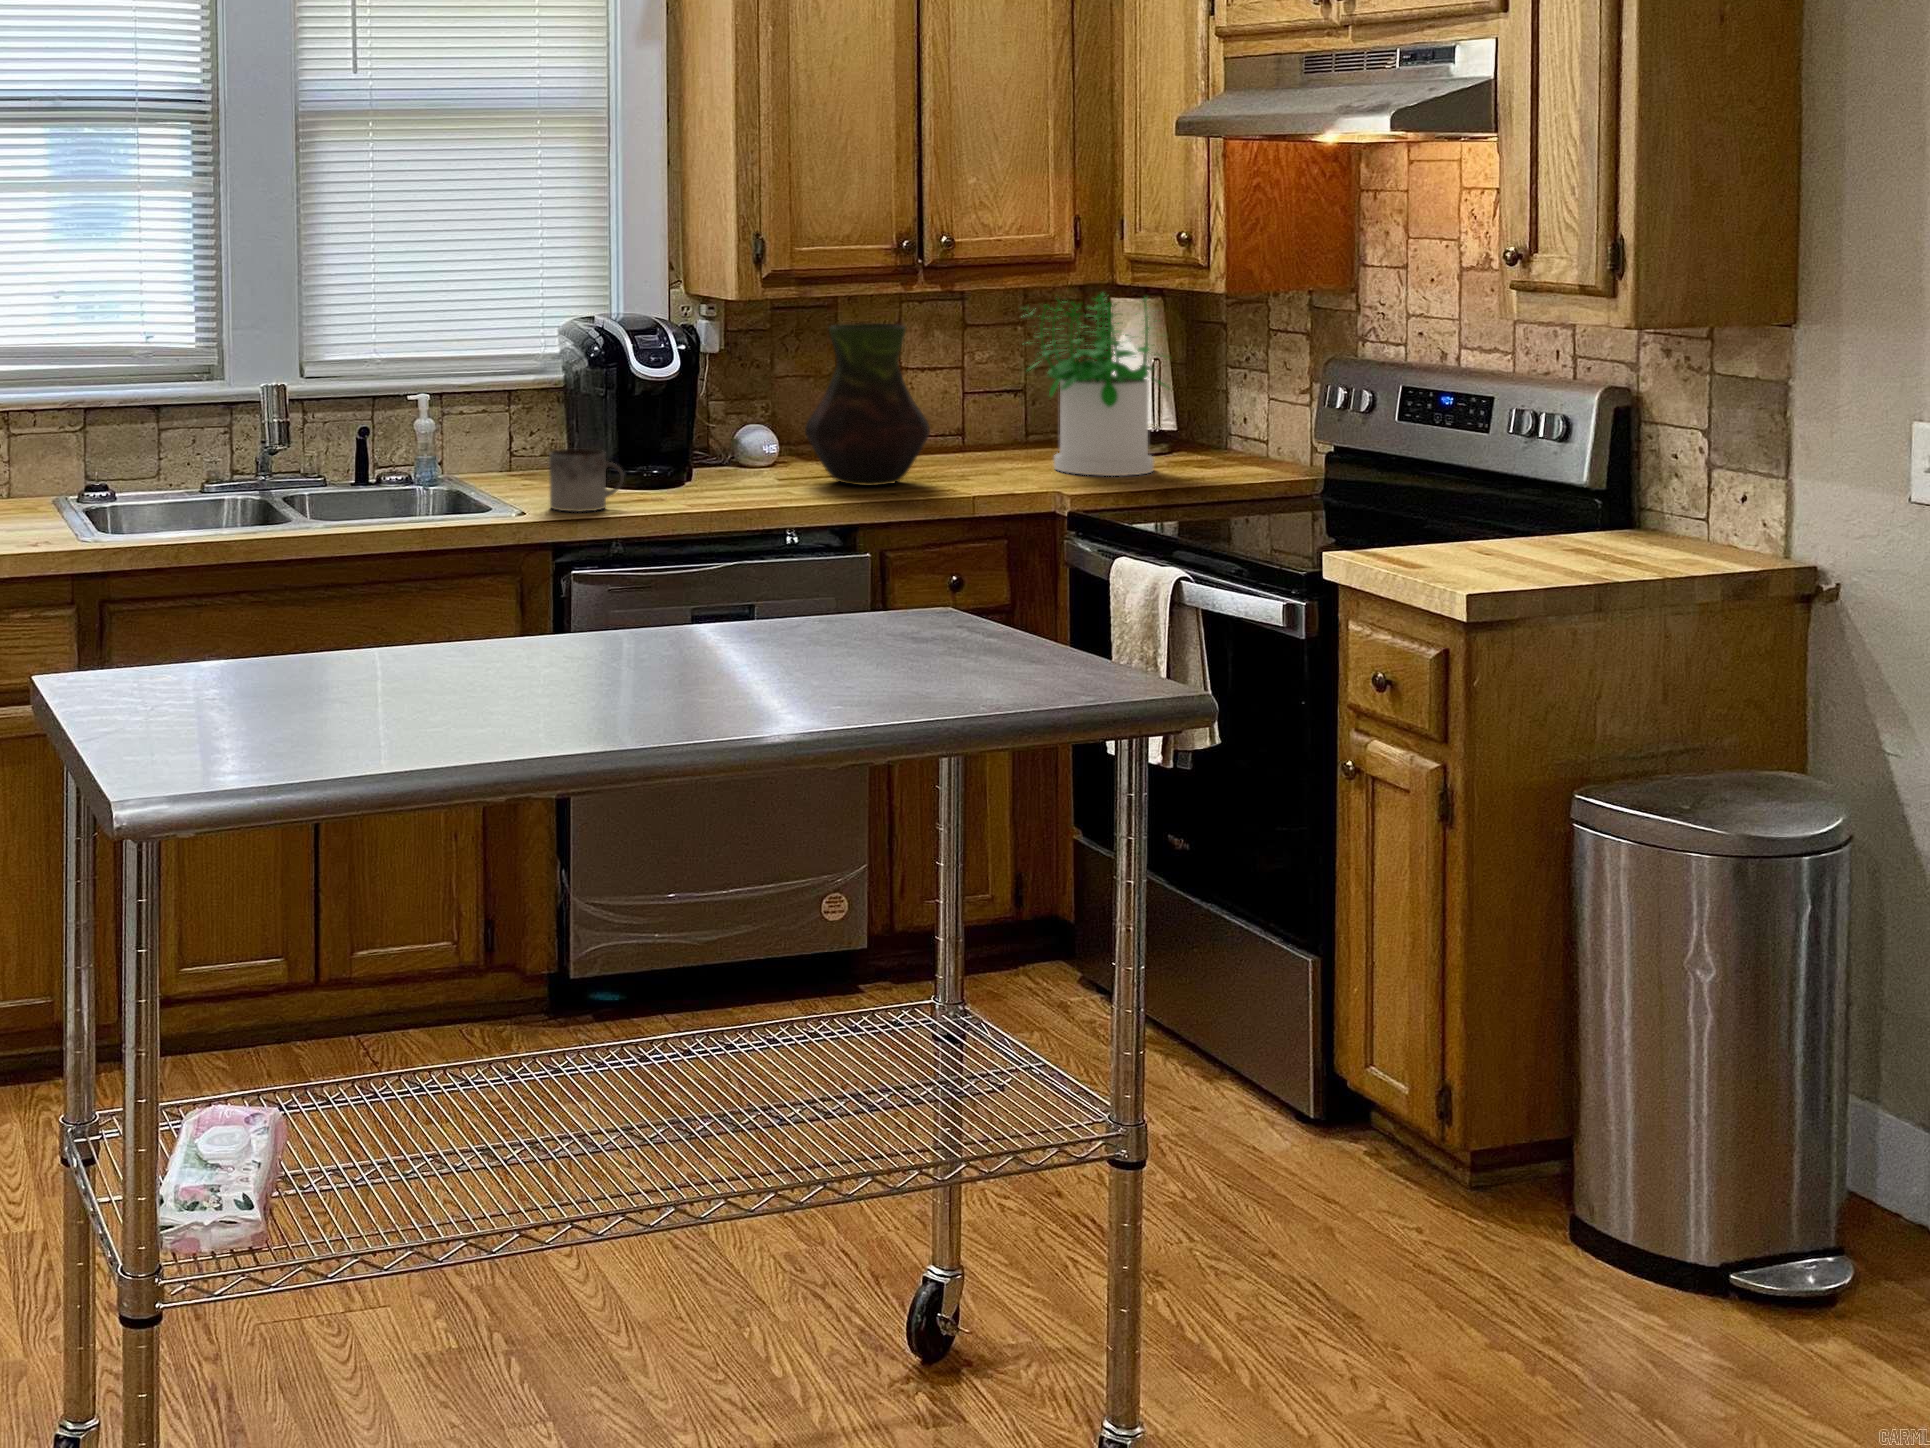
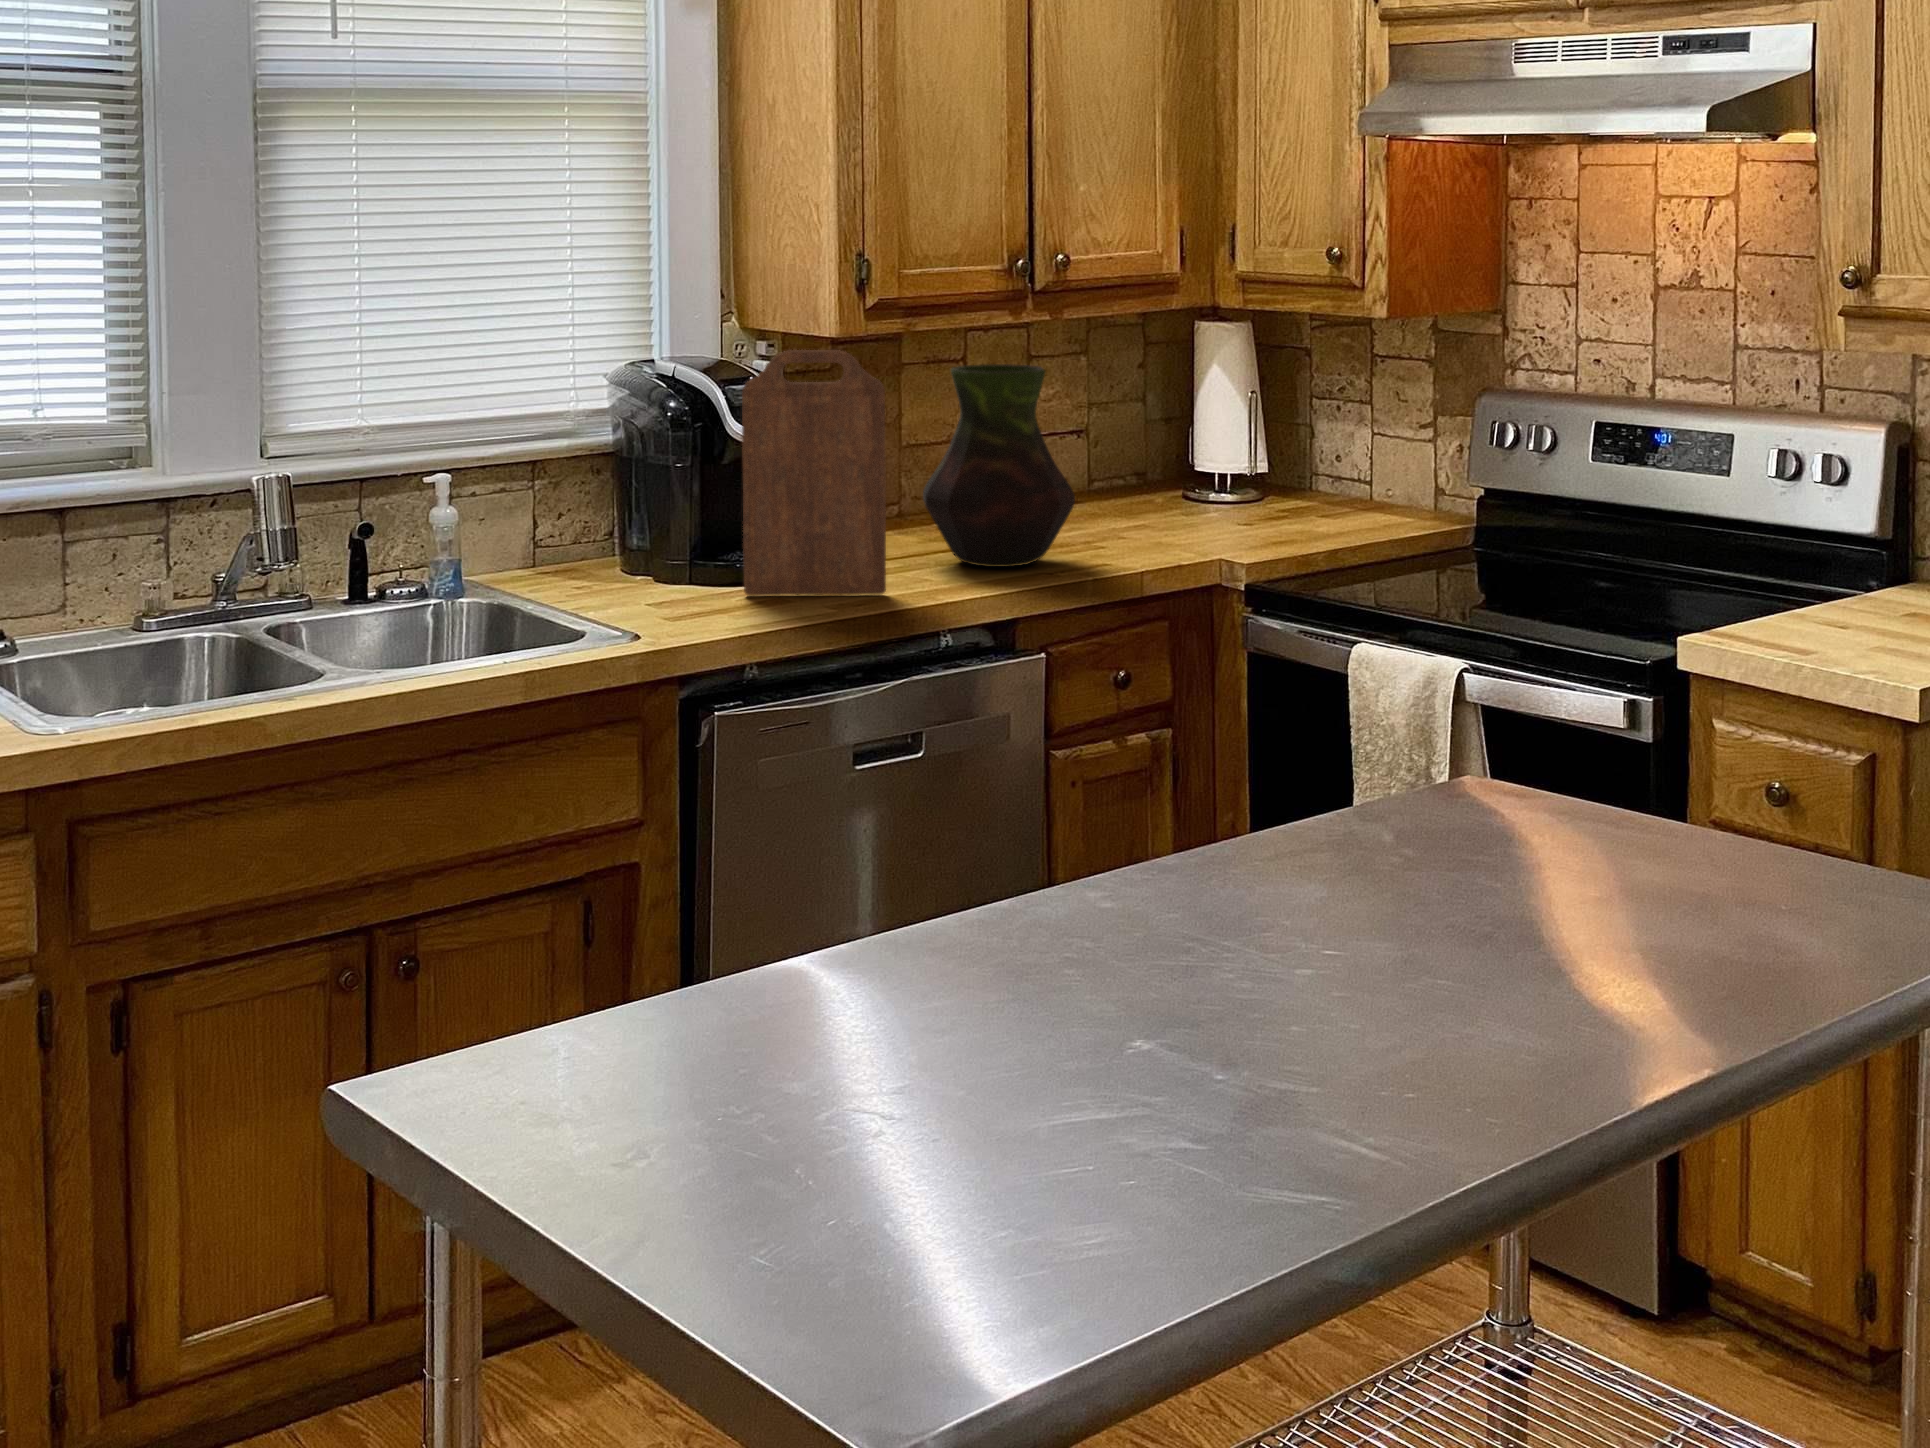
potted plant: present [1026,293,1169,476] -> none [1137,322,1307,538]
cutting board: none [636,306,745,498] -> present [742,350,886,596]
mug: present [549,449,624,512] -> none [660,543,754,630]

